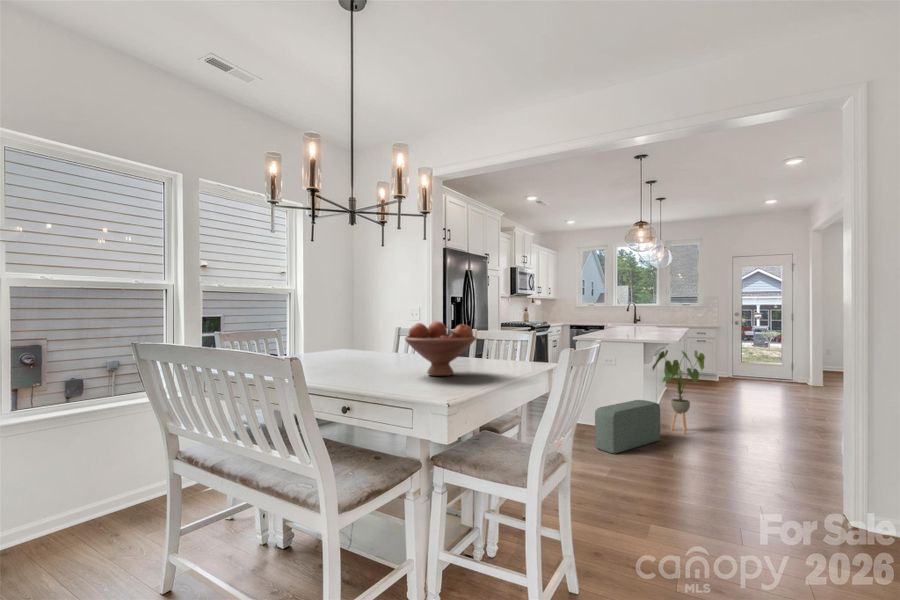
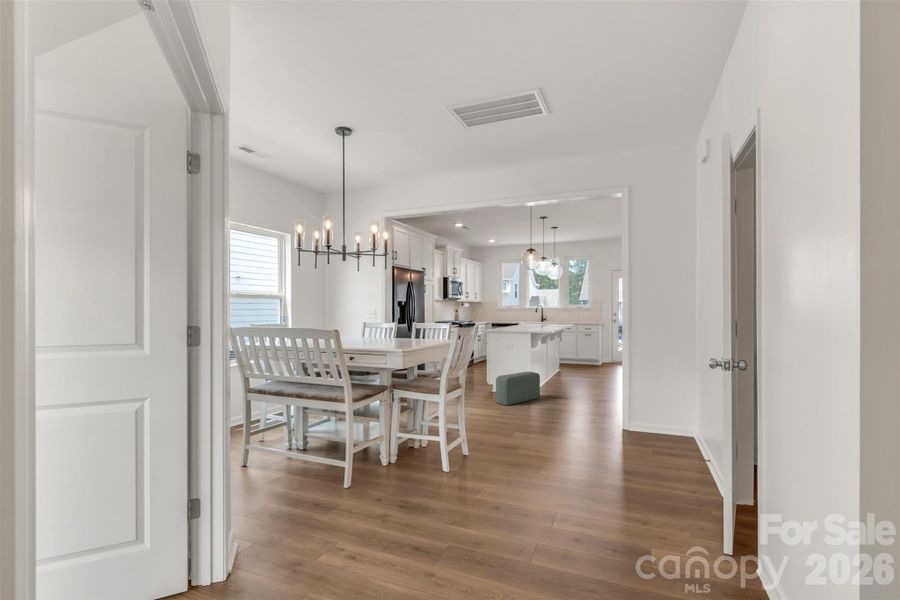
fruit bowl: present [405,322,476,376] -> none [377,316,416,345]
house plant: present [652,350,705,433] -> none [539,338,572,394]

